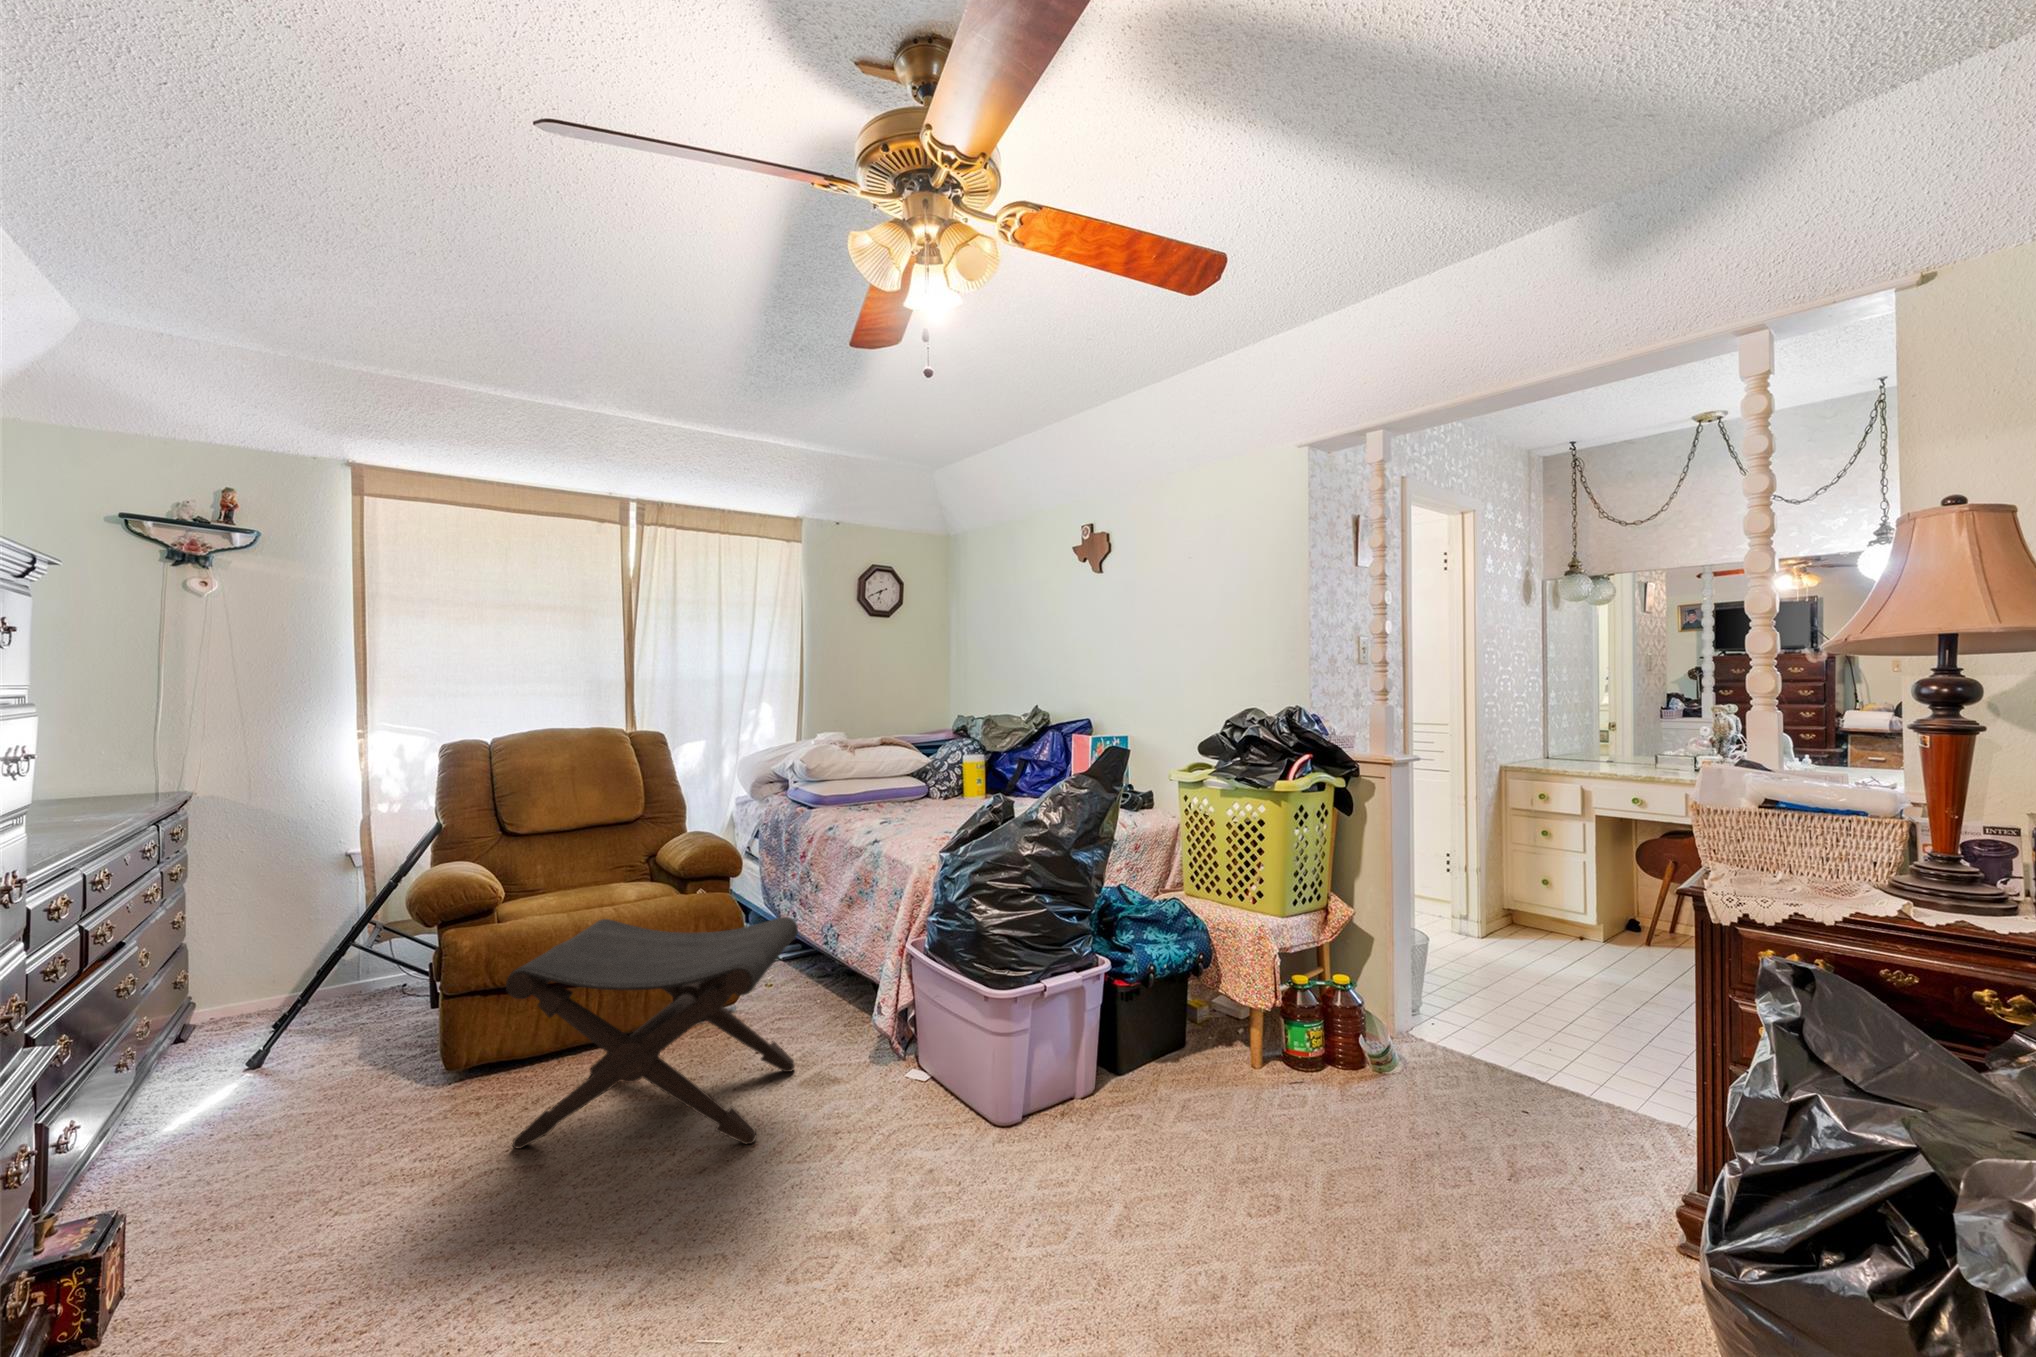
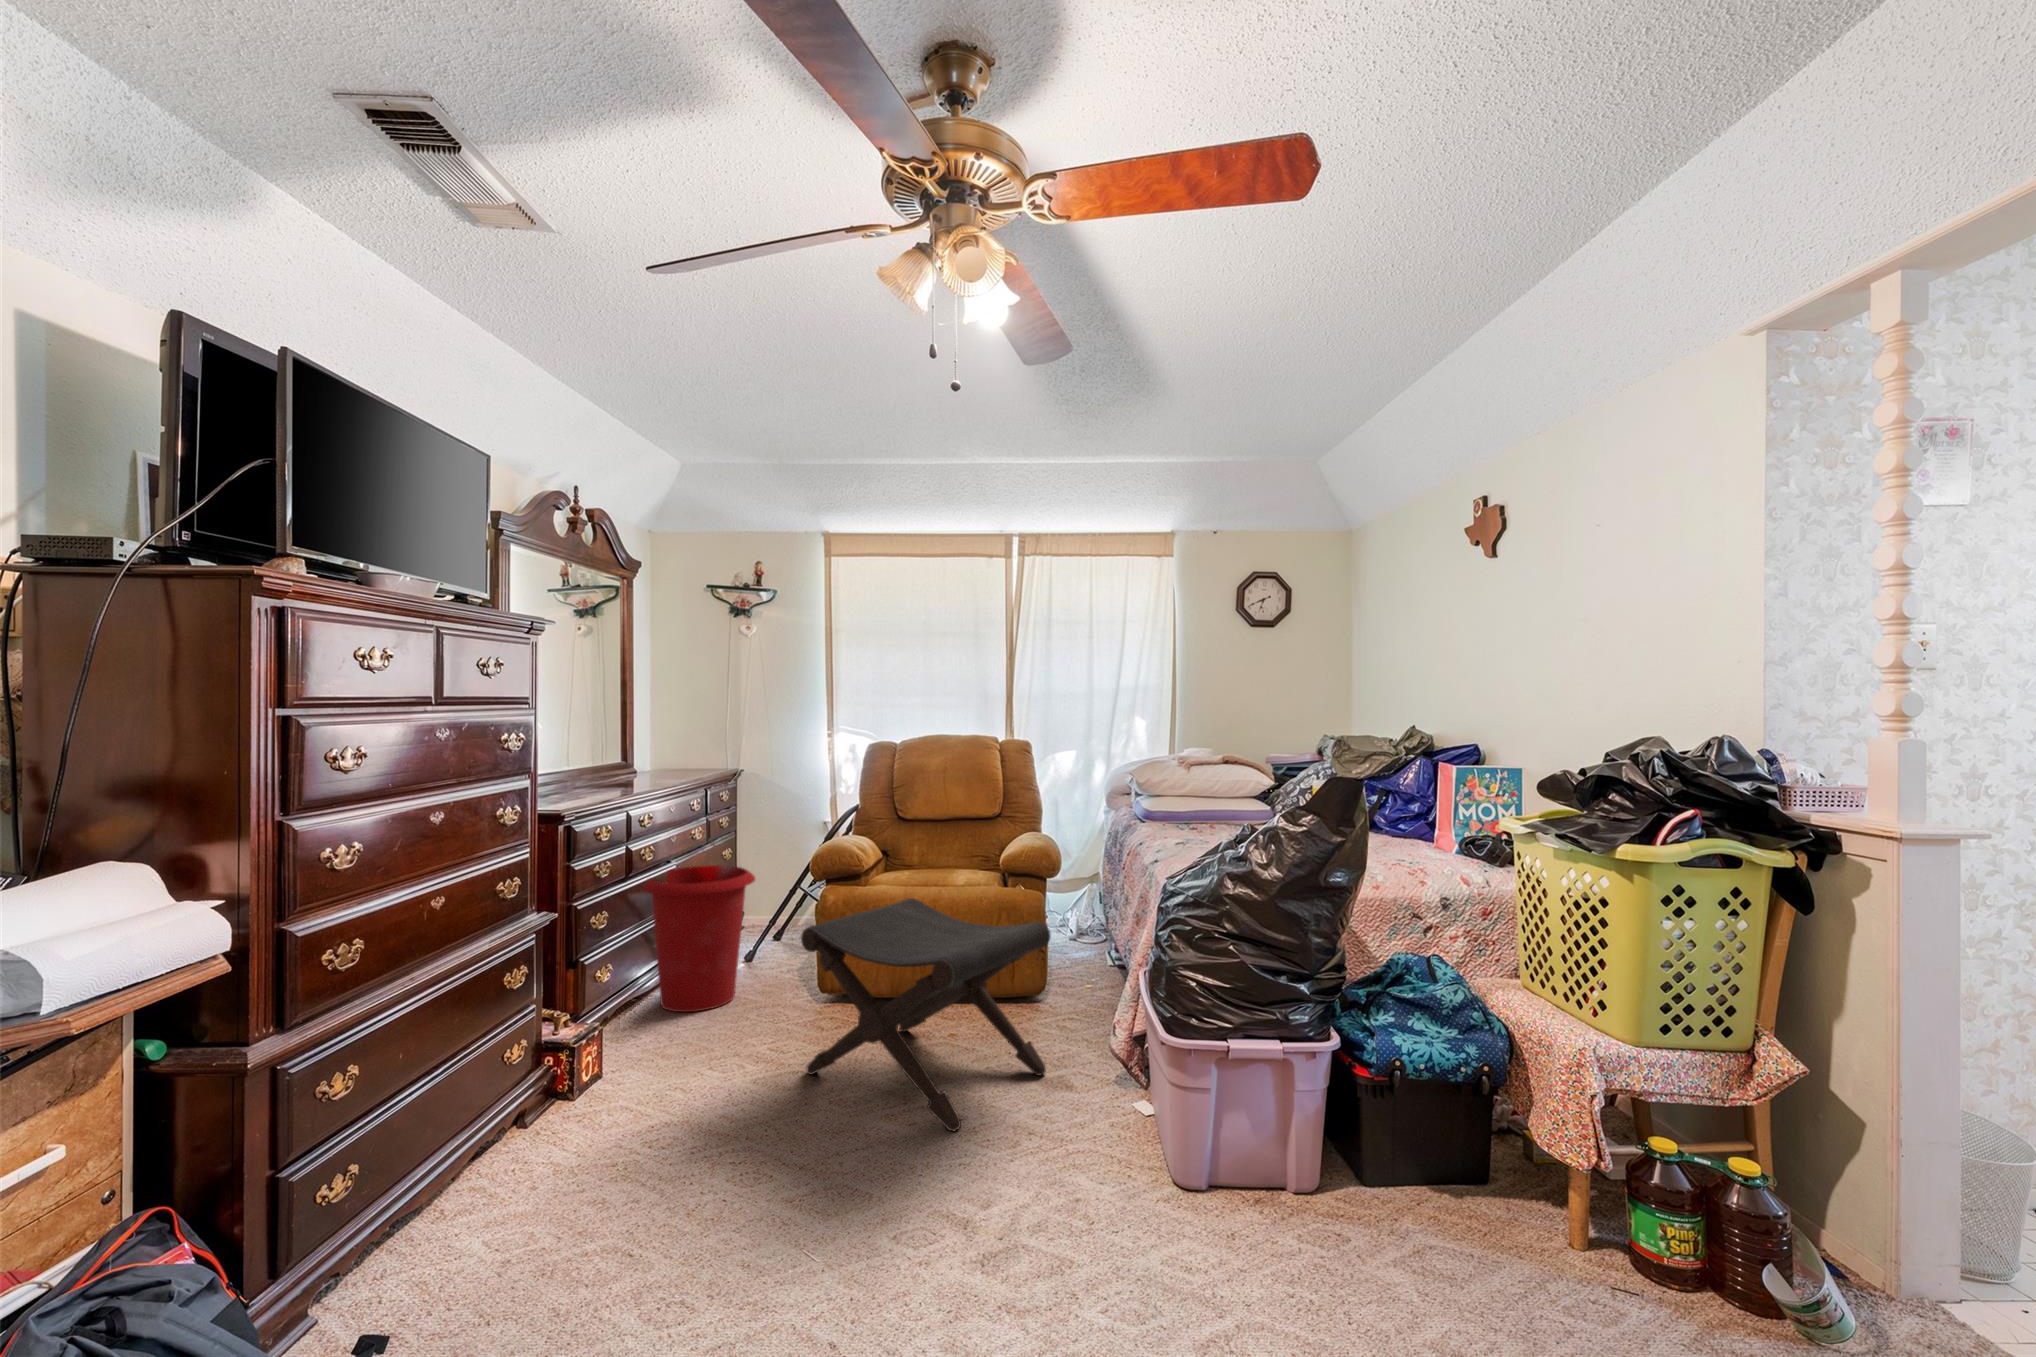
waste bin: none [122,924,330,1146] -> present [643,865,755,1012]

